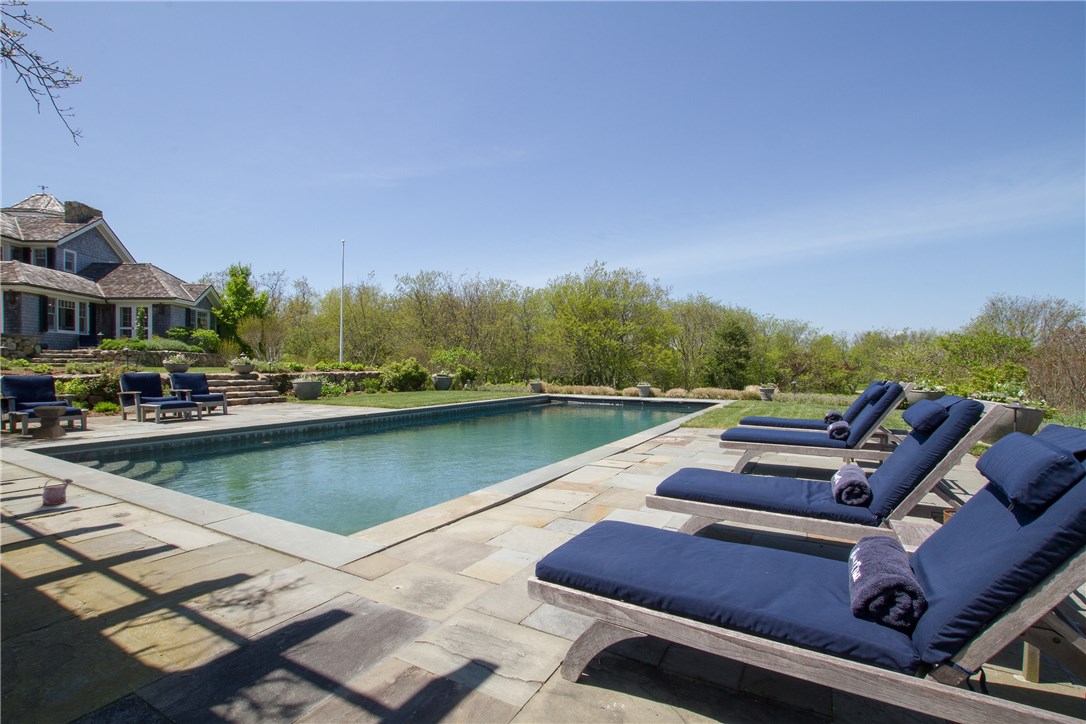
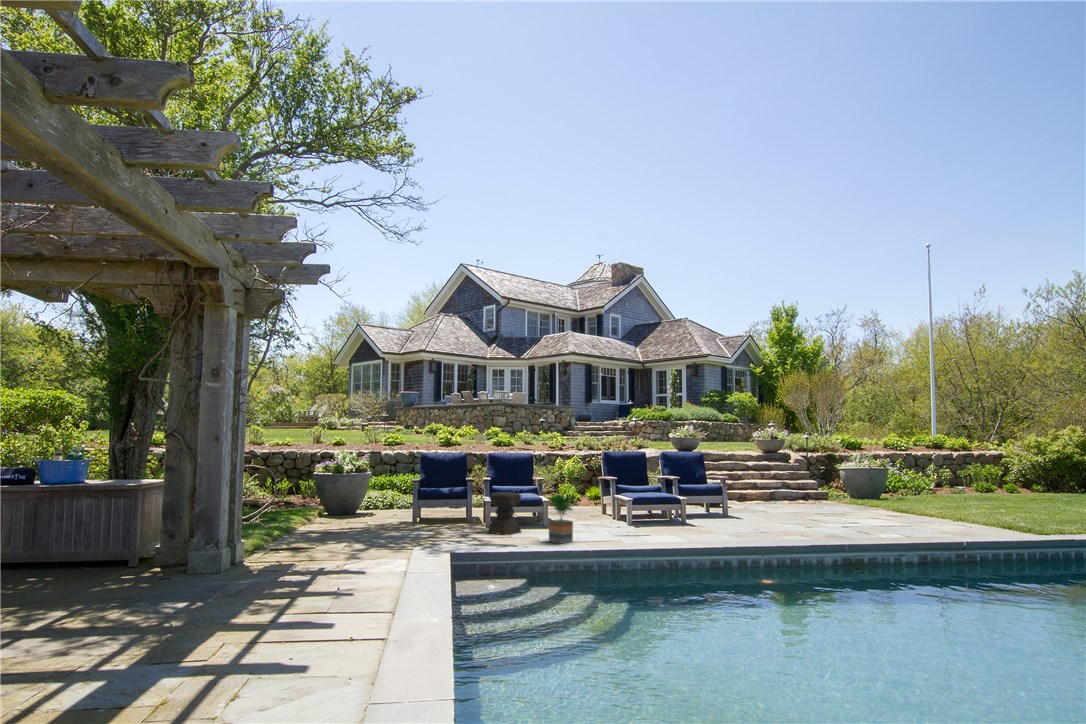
potted tree: none [105,403,133,437] -> present [549,495,577,544]
watering can: present [42,478,73,505] -> none [275,640,339,691]

